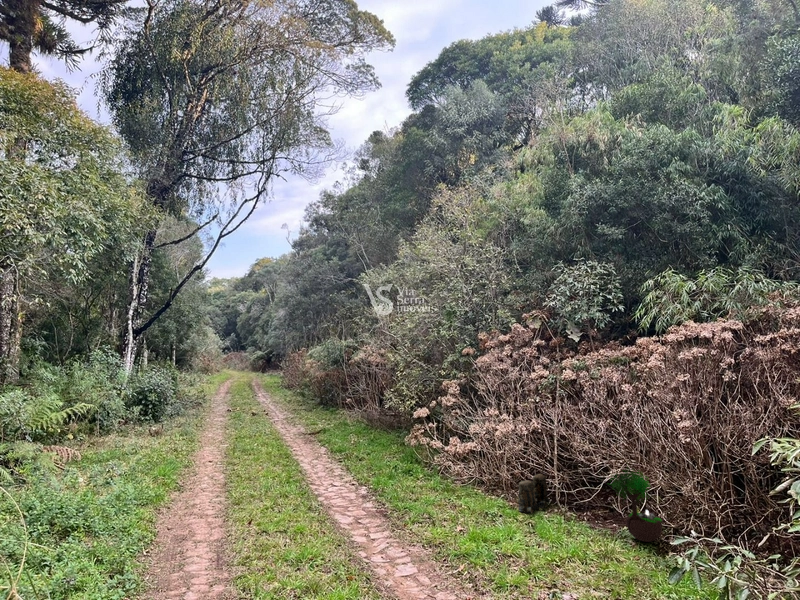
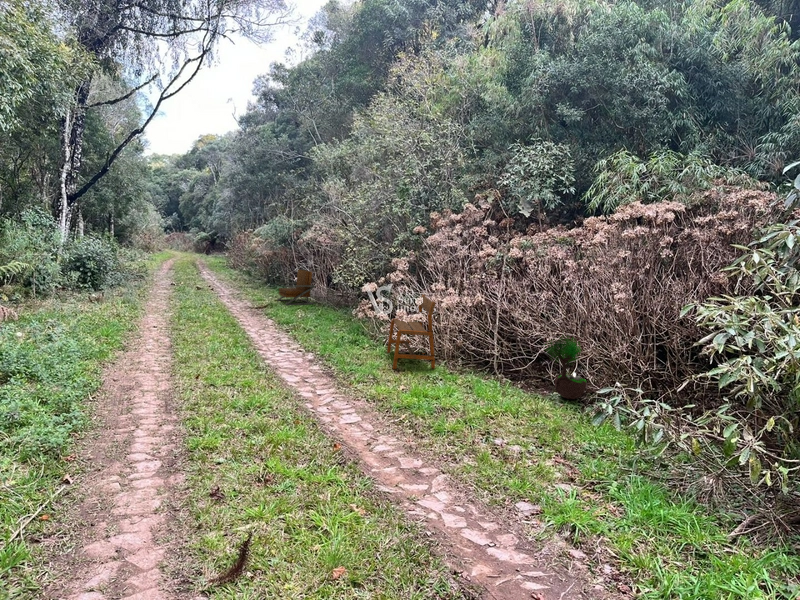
lounge chair: none [329,392,368,431] -> present [277,270,316,305]
bench: none [443,422,494,506] -> present [387,295,435,369]
backpack: present [518,474,549,513] -> none [457,342,485,376]

